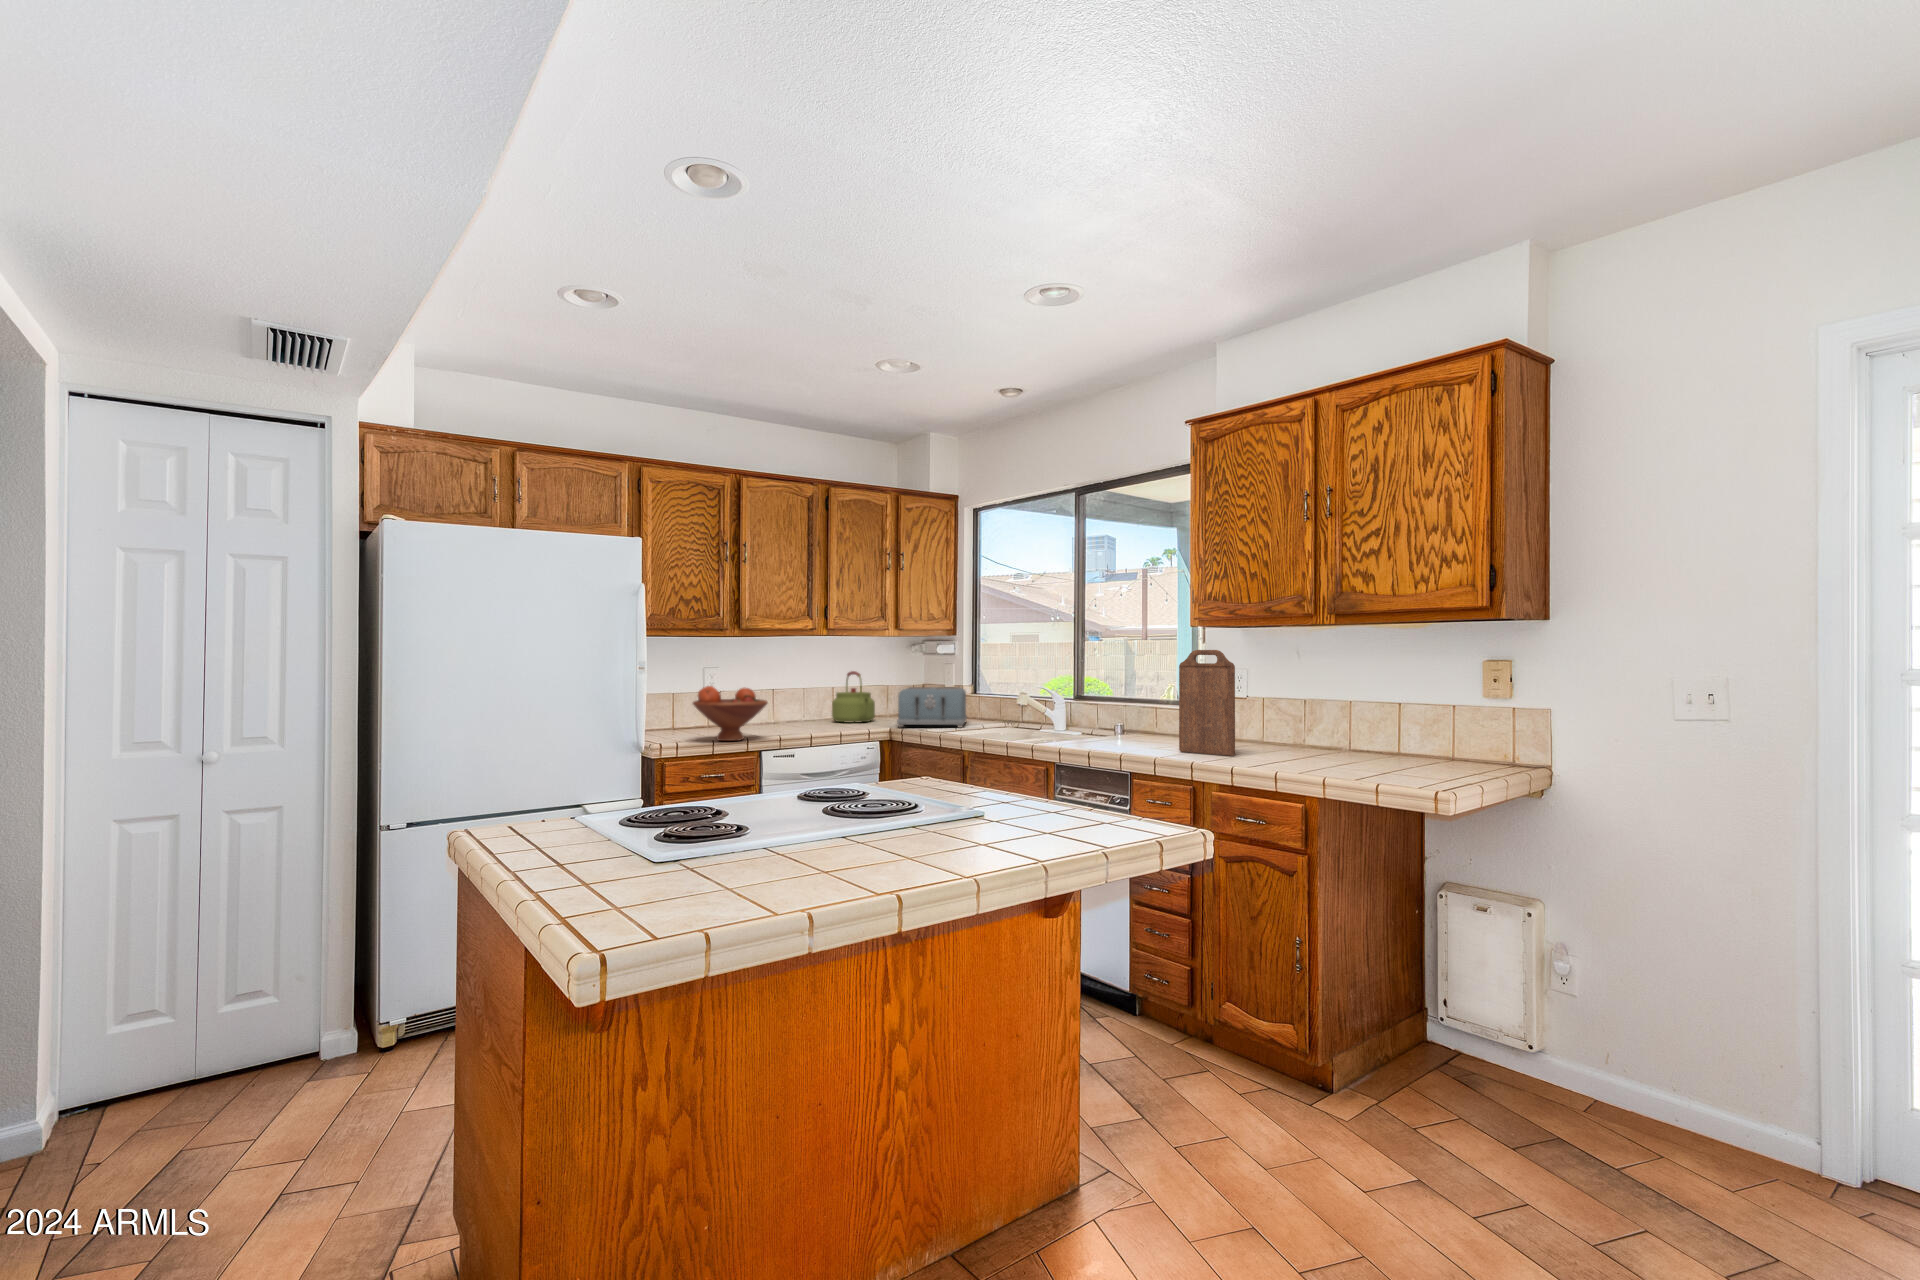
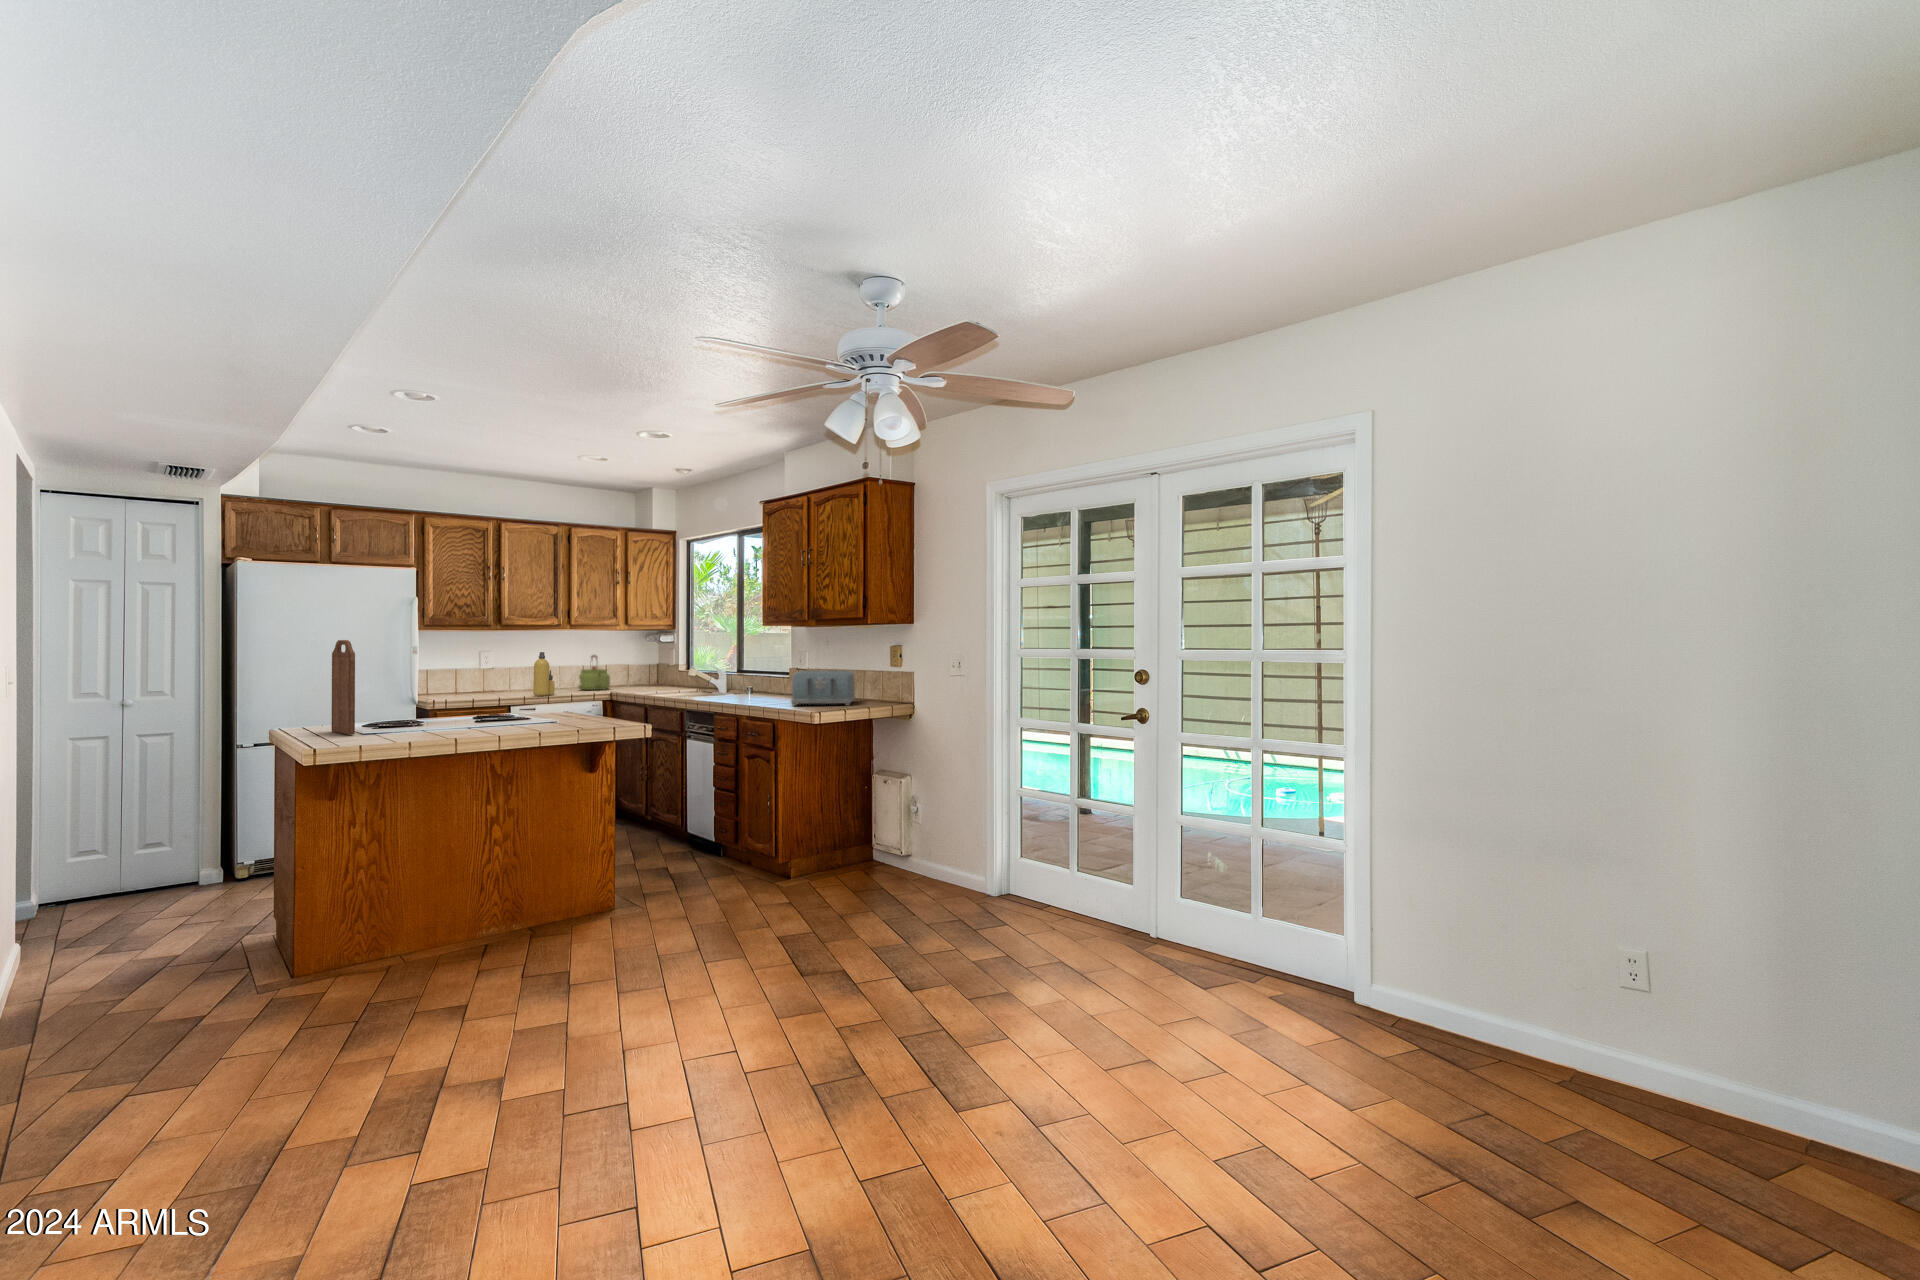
cutting board: present [1179,650,1235,756] -> present [332,640,355,735]
bottle: none [793,669,820,734] -> present [533,652,555,696]
fruit bowl: present [693,686,768,741] -> none [458,663,512,699]
toaster: present [897,687,967,728] -> present [791,670,856,706]

